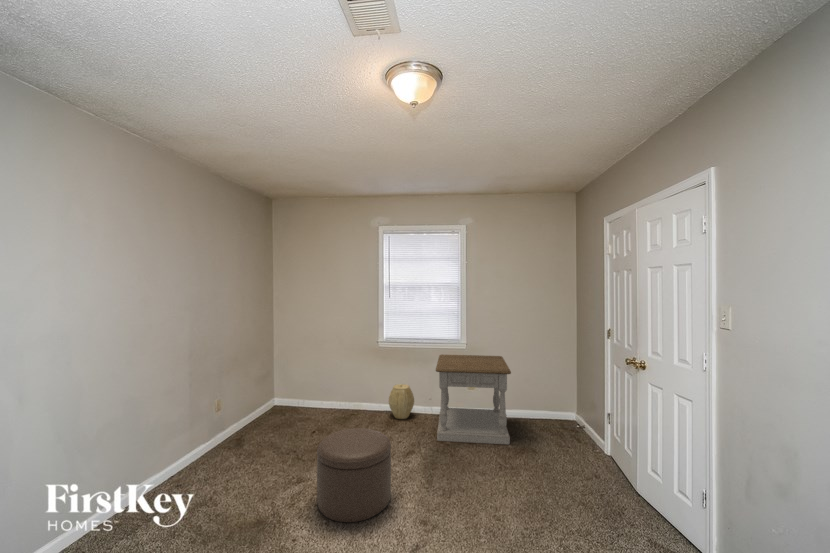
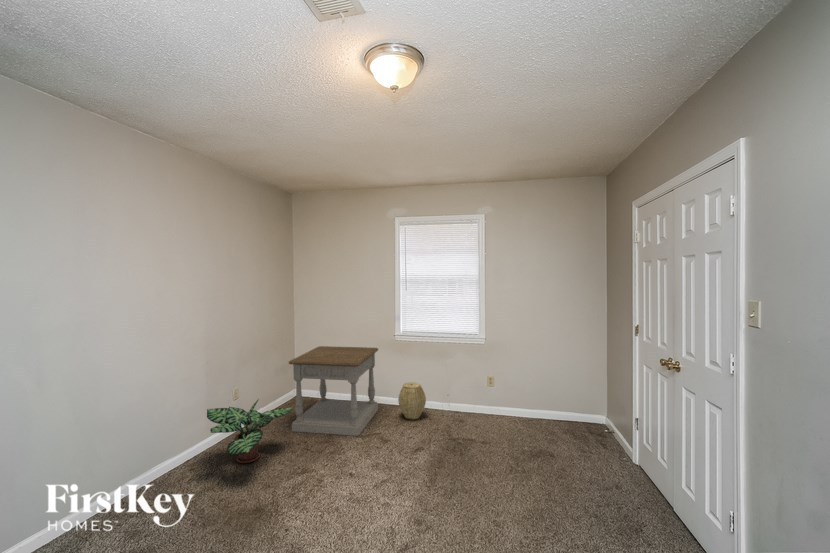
side table: present [436,355,511,445] -> present [289,346,378,436]
potted plant: none [207,398,291,463] -> present [207,399,293,463]
ottoman: present [317,428,391,522] -> none [313,432,391,530]

